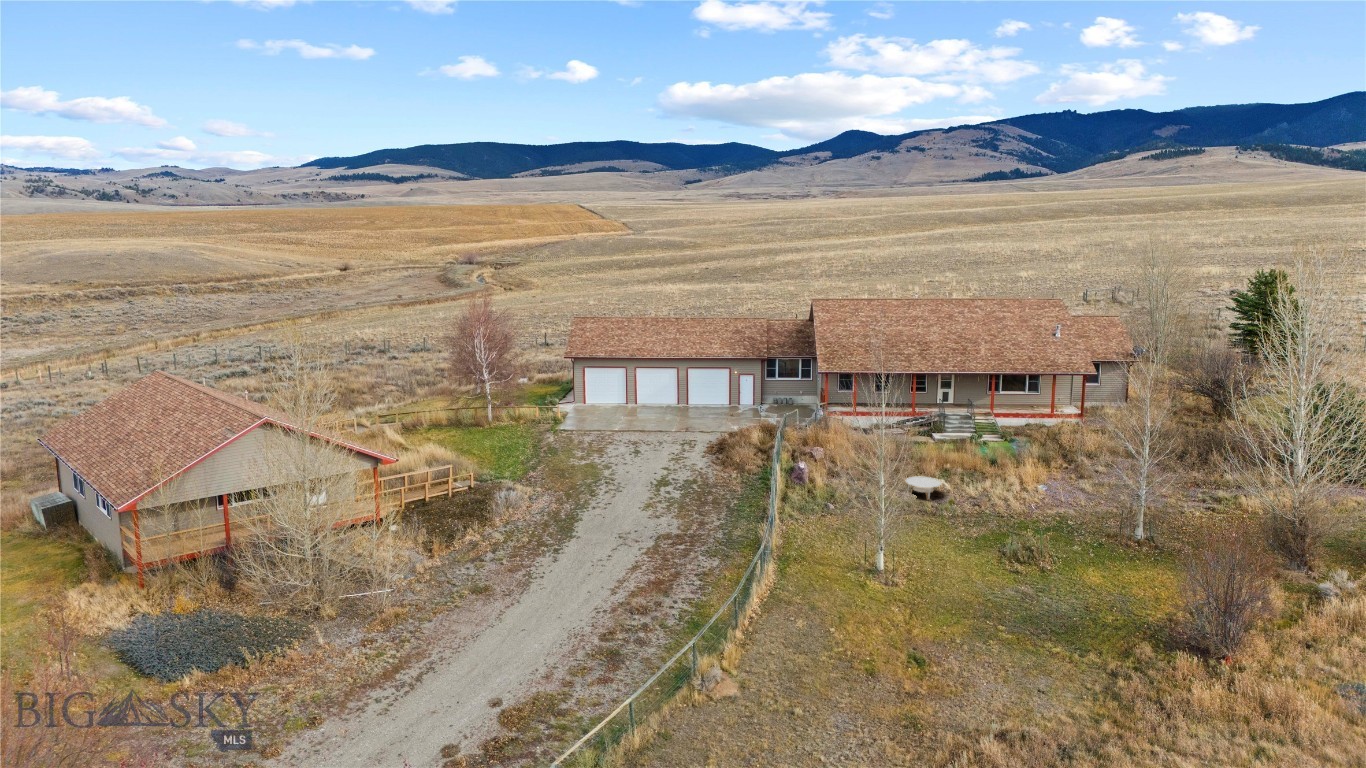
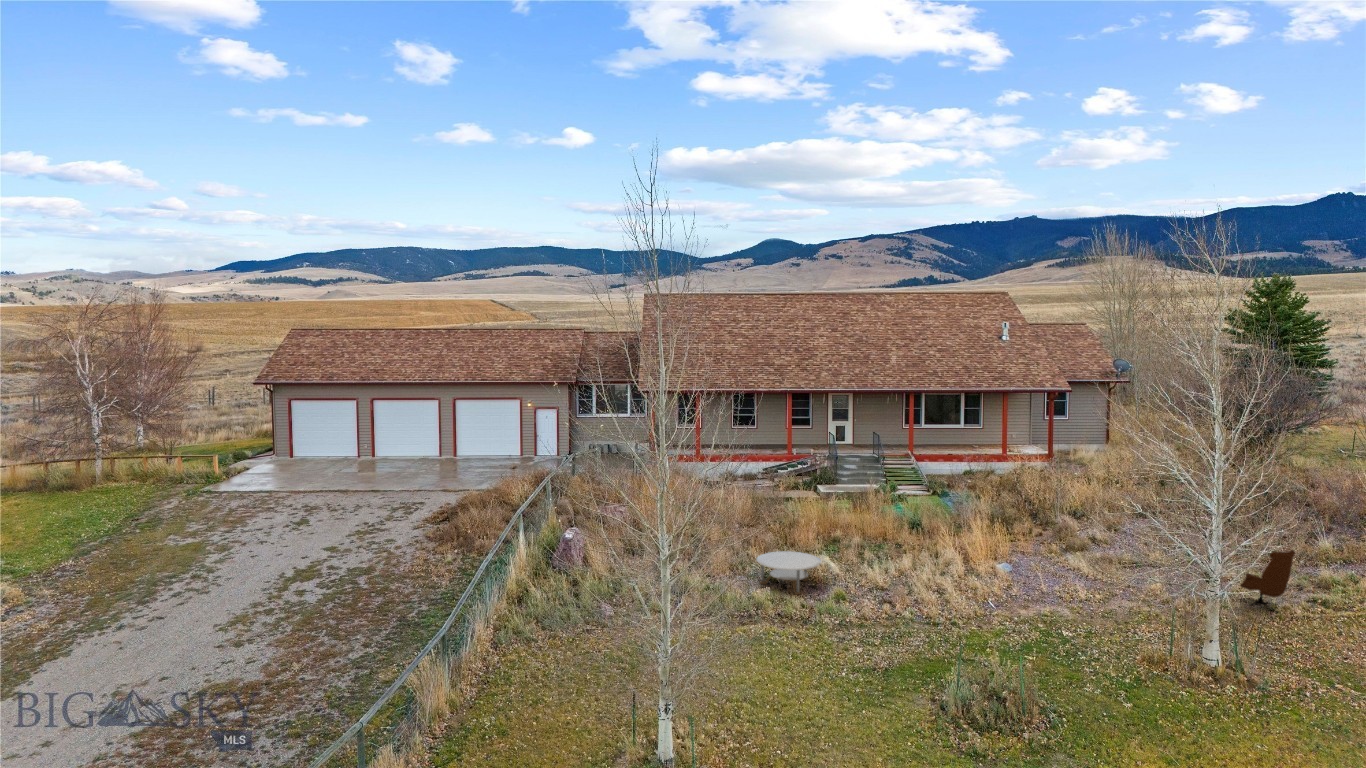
lounge chair: none [1157,483,1197,516] -> present [1240,550,1295,613]

